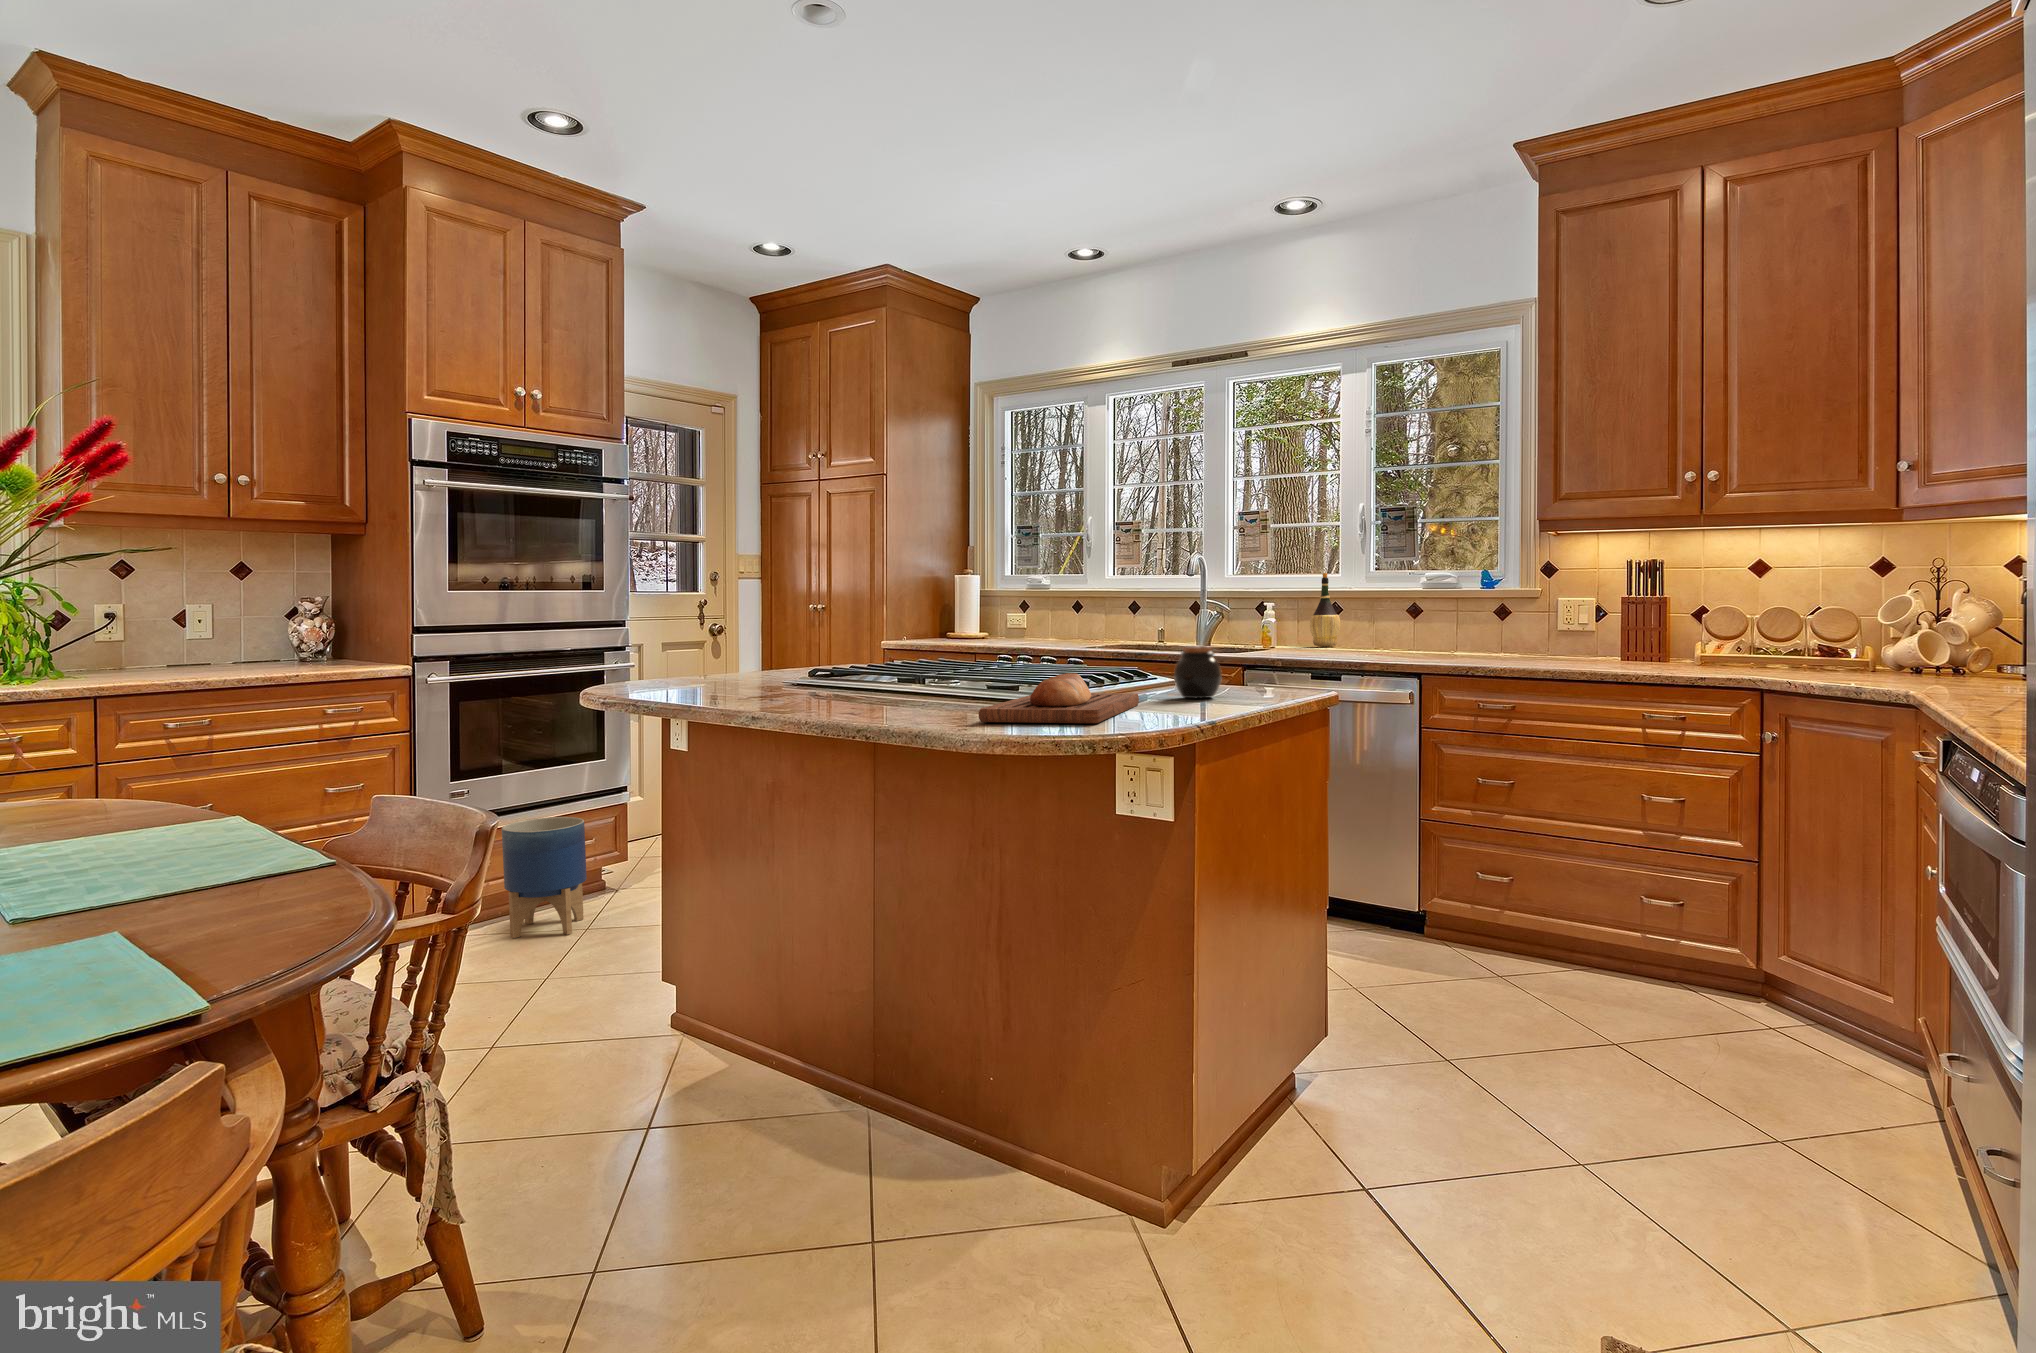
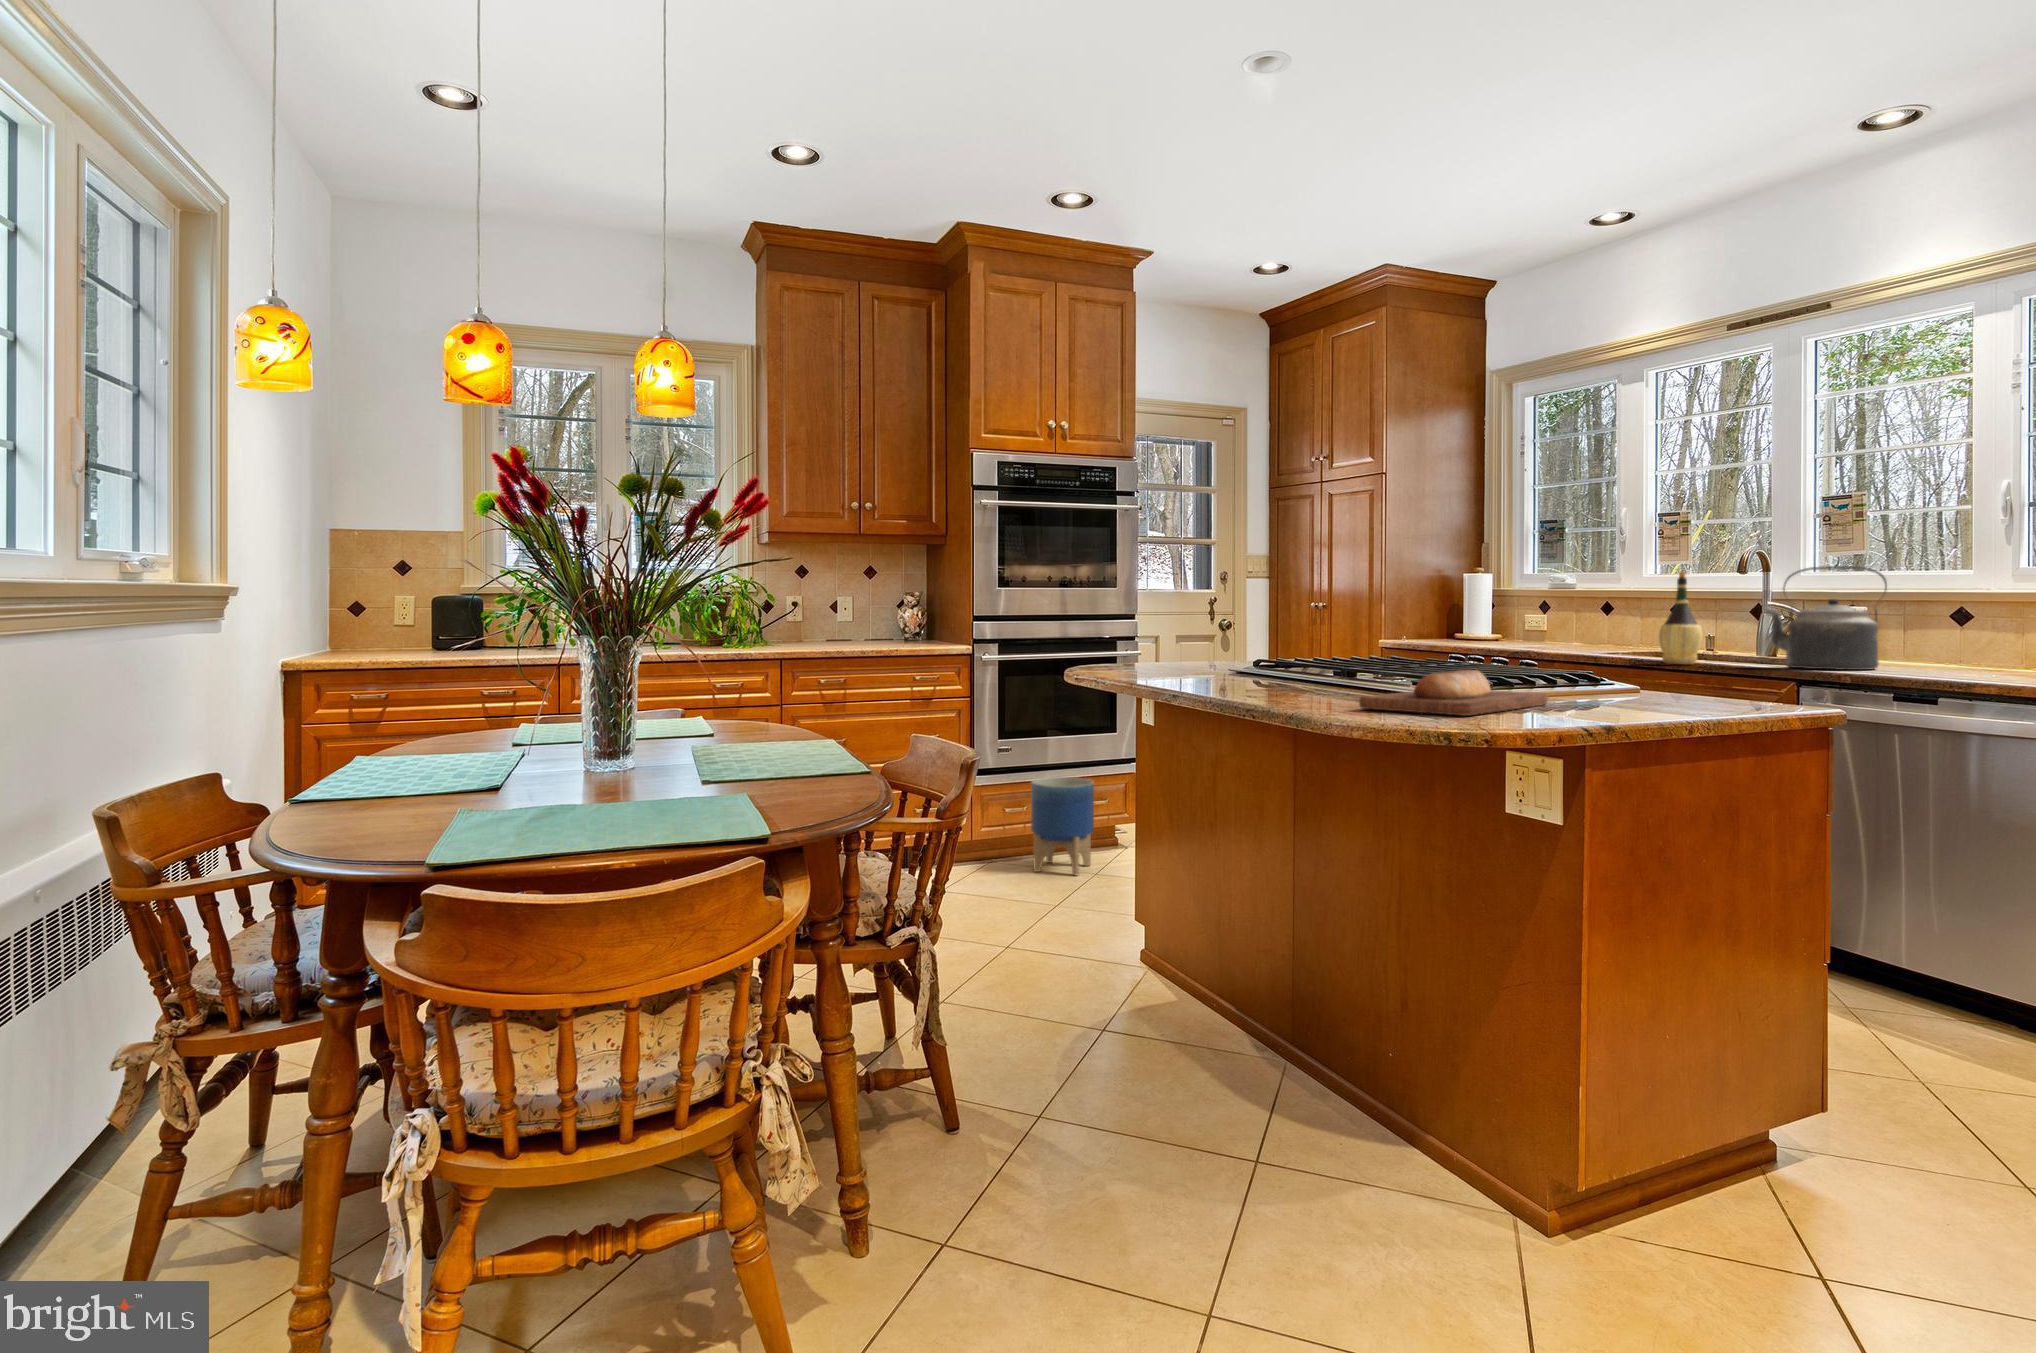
kettle: none [1223,569,1307,657] -> present [1764,566,1887,670]
wine bottle: present [1310,573,1340,646] -> present [1659,572,1703,665]
jar: present [1174,646,1222,698] -> none [1600,649,1656,703]

